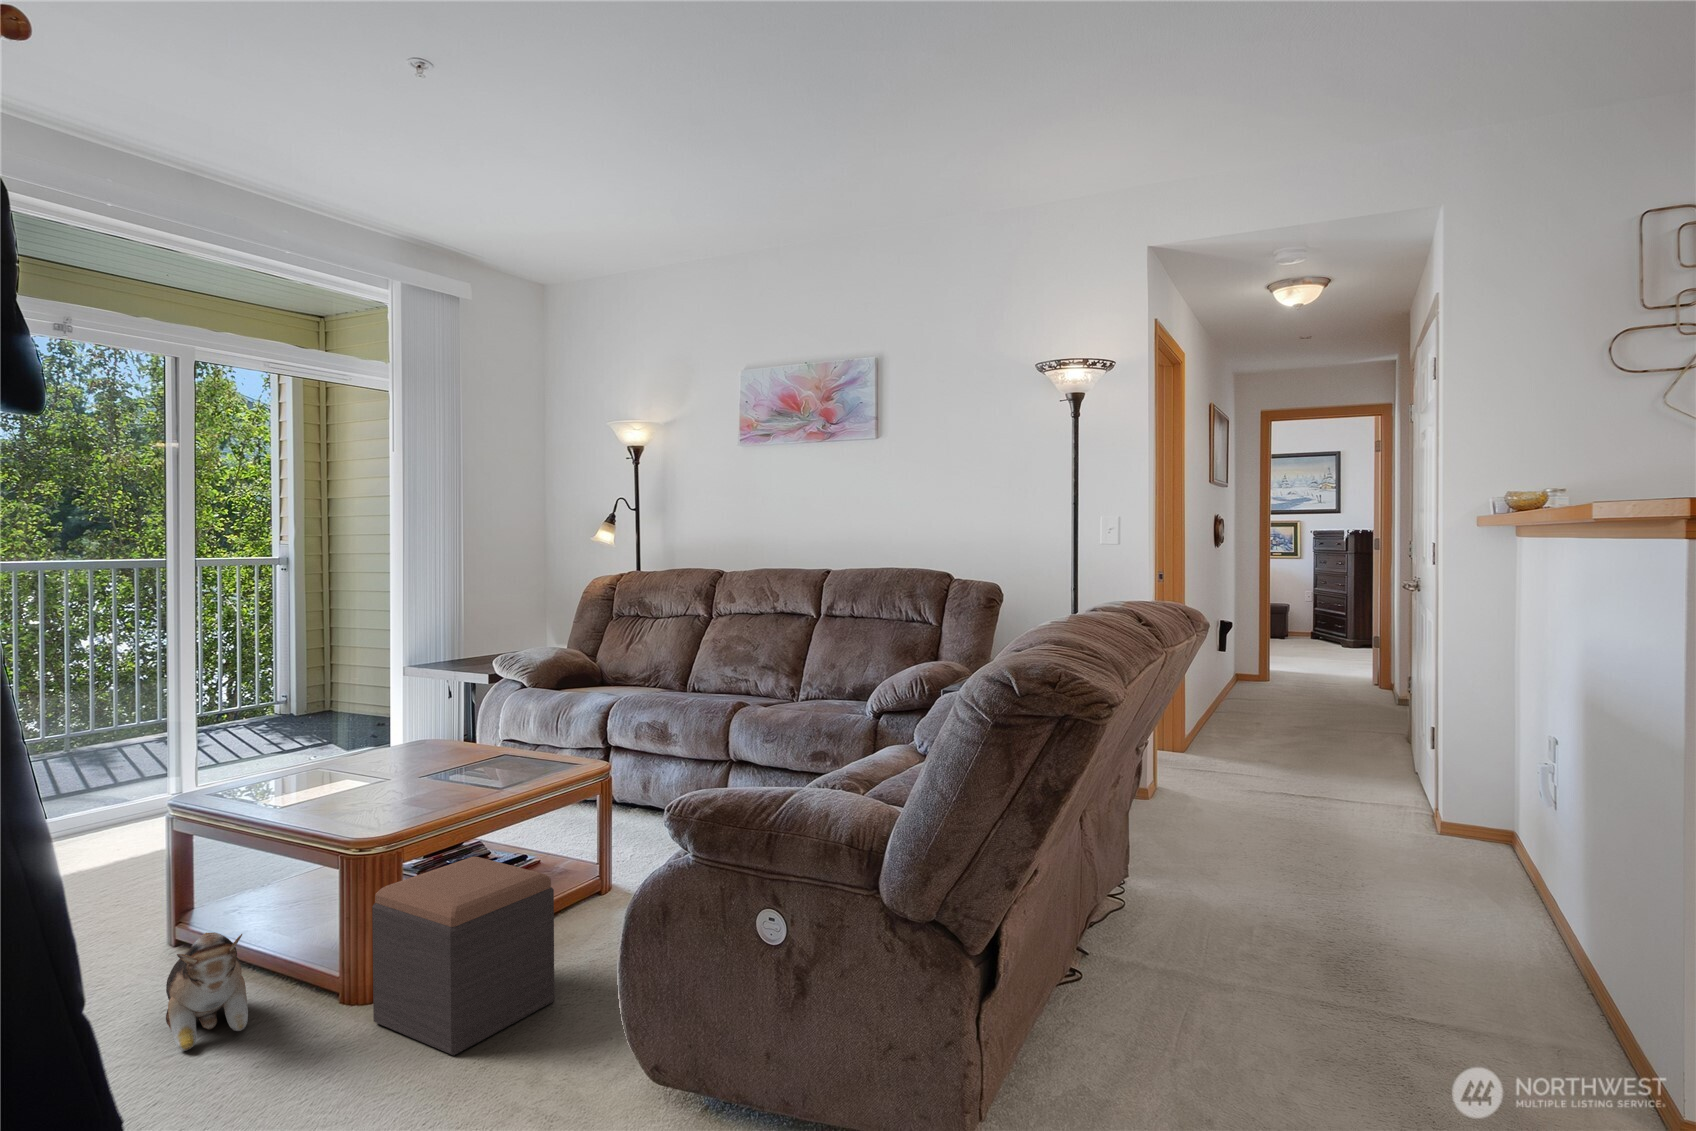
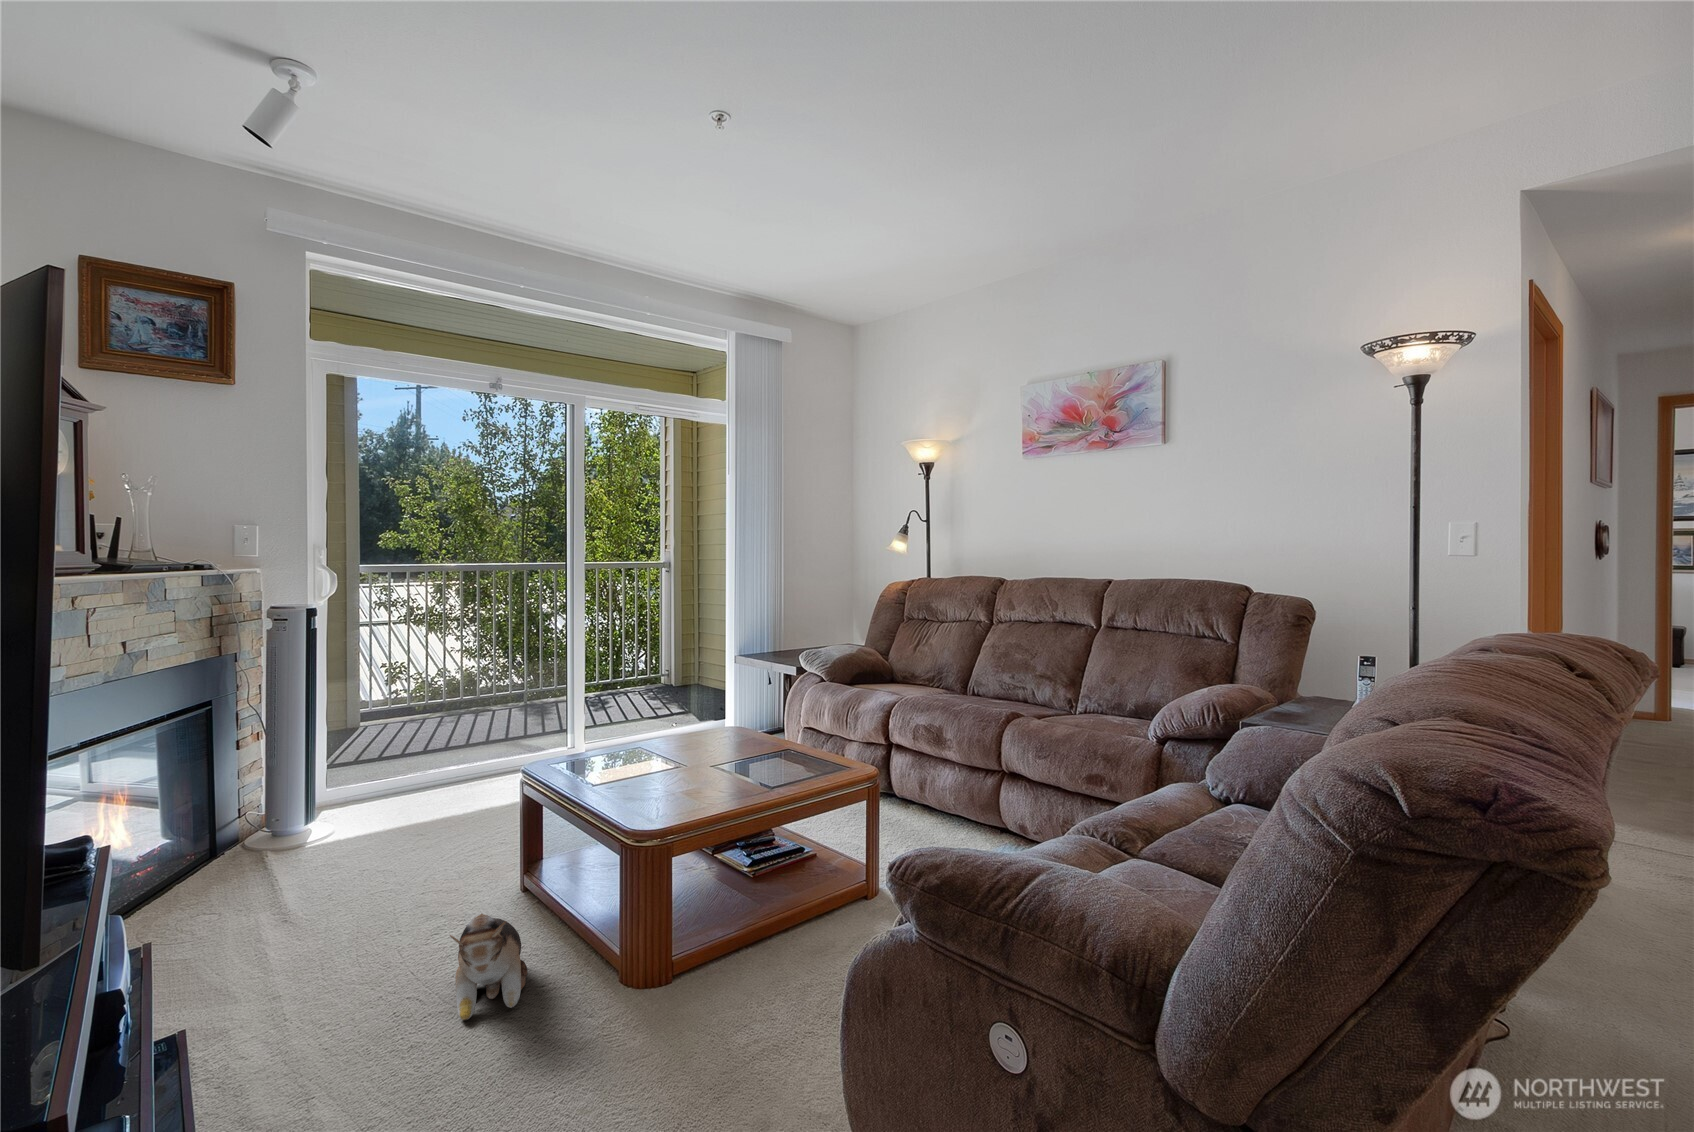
footstool: present [372,856,554,1055] -> none [618,865,787,1088]

